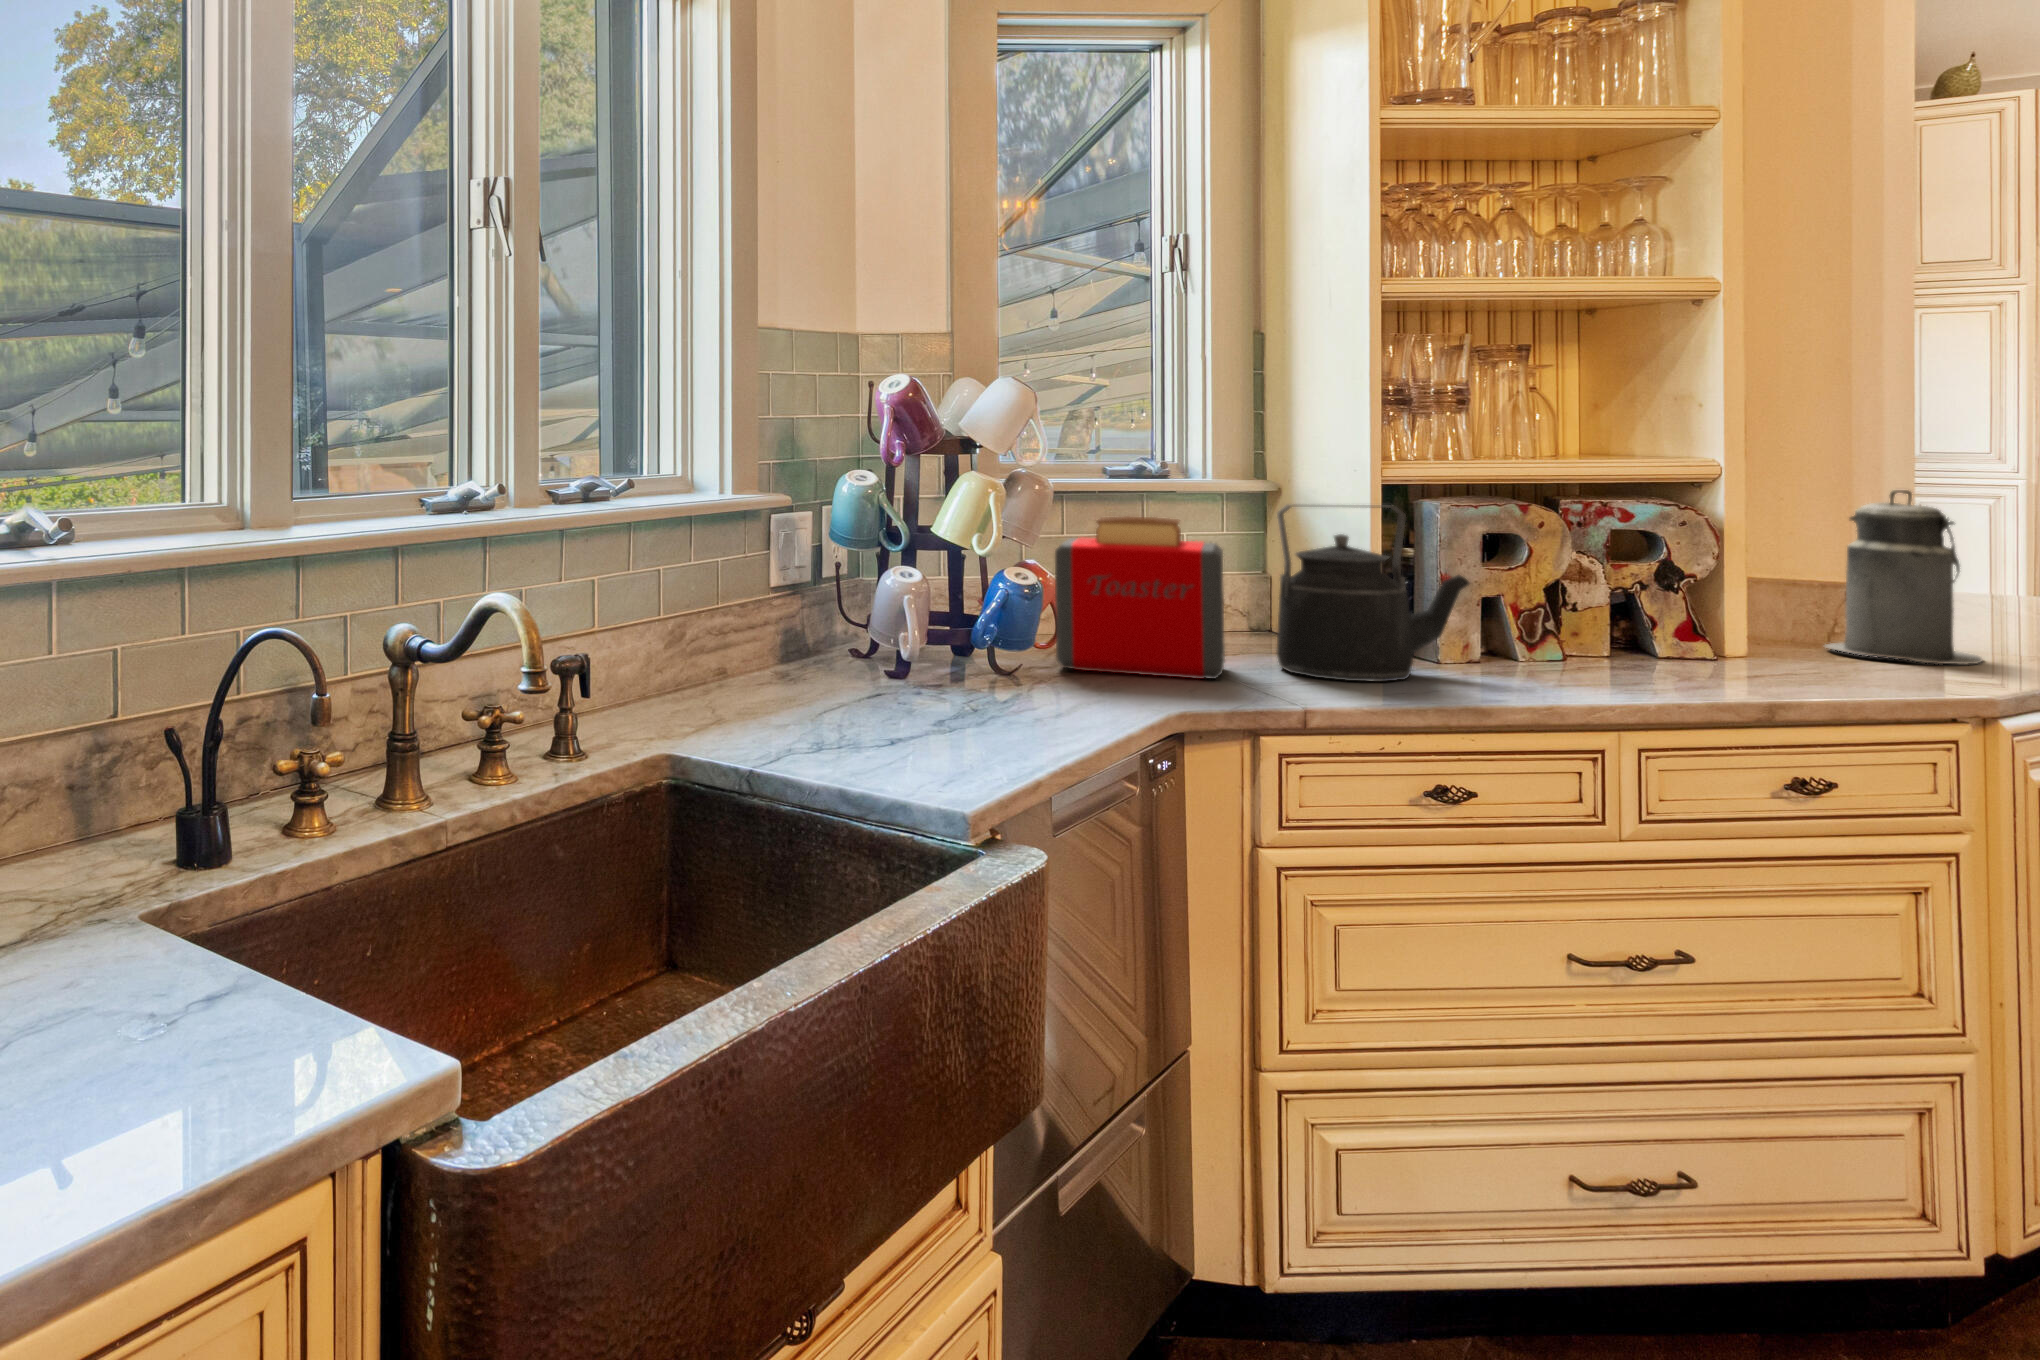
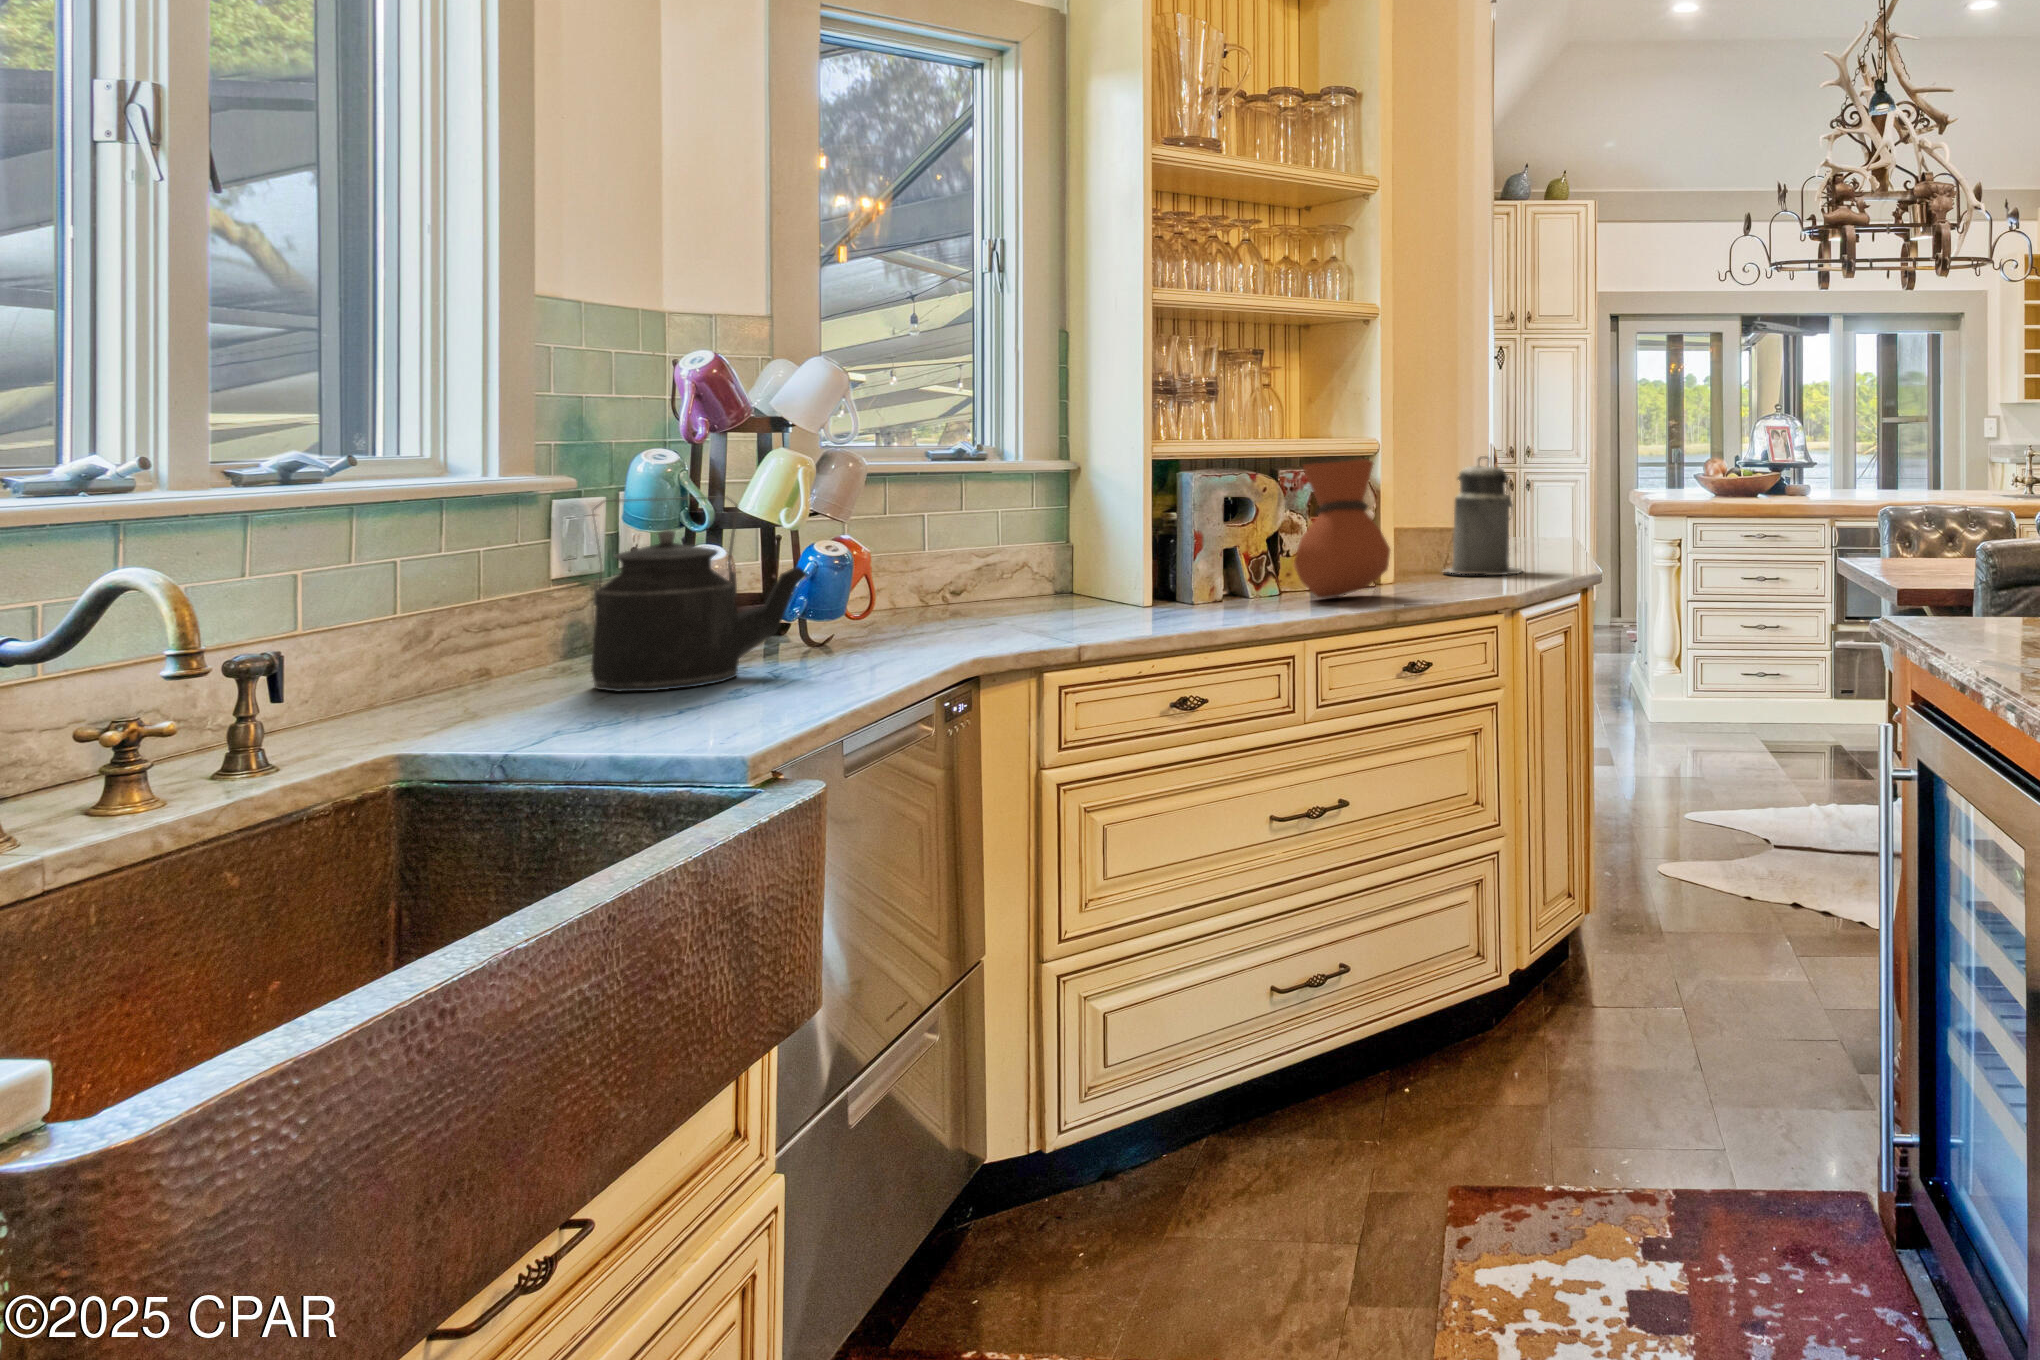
vase: none [1586,495,1749,675] -> present [1294,459,1390,598]
kettle: present [1276,504,1469,682] -> present [591,497,808,692]
toaster: present [1055,516,1225,679] -> none [866,492,1022,638]

